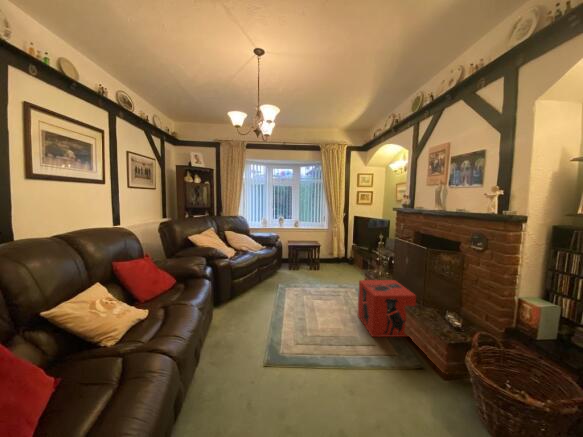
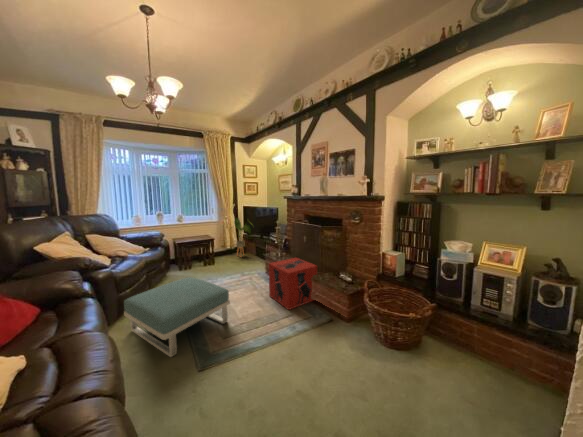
house plant: none [337,228,362,268] -> present [234,218,252,250]
footstool: none [233,278,311,341] -> present [124,277,230,357]

